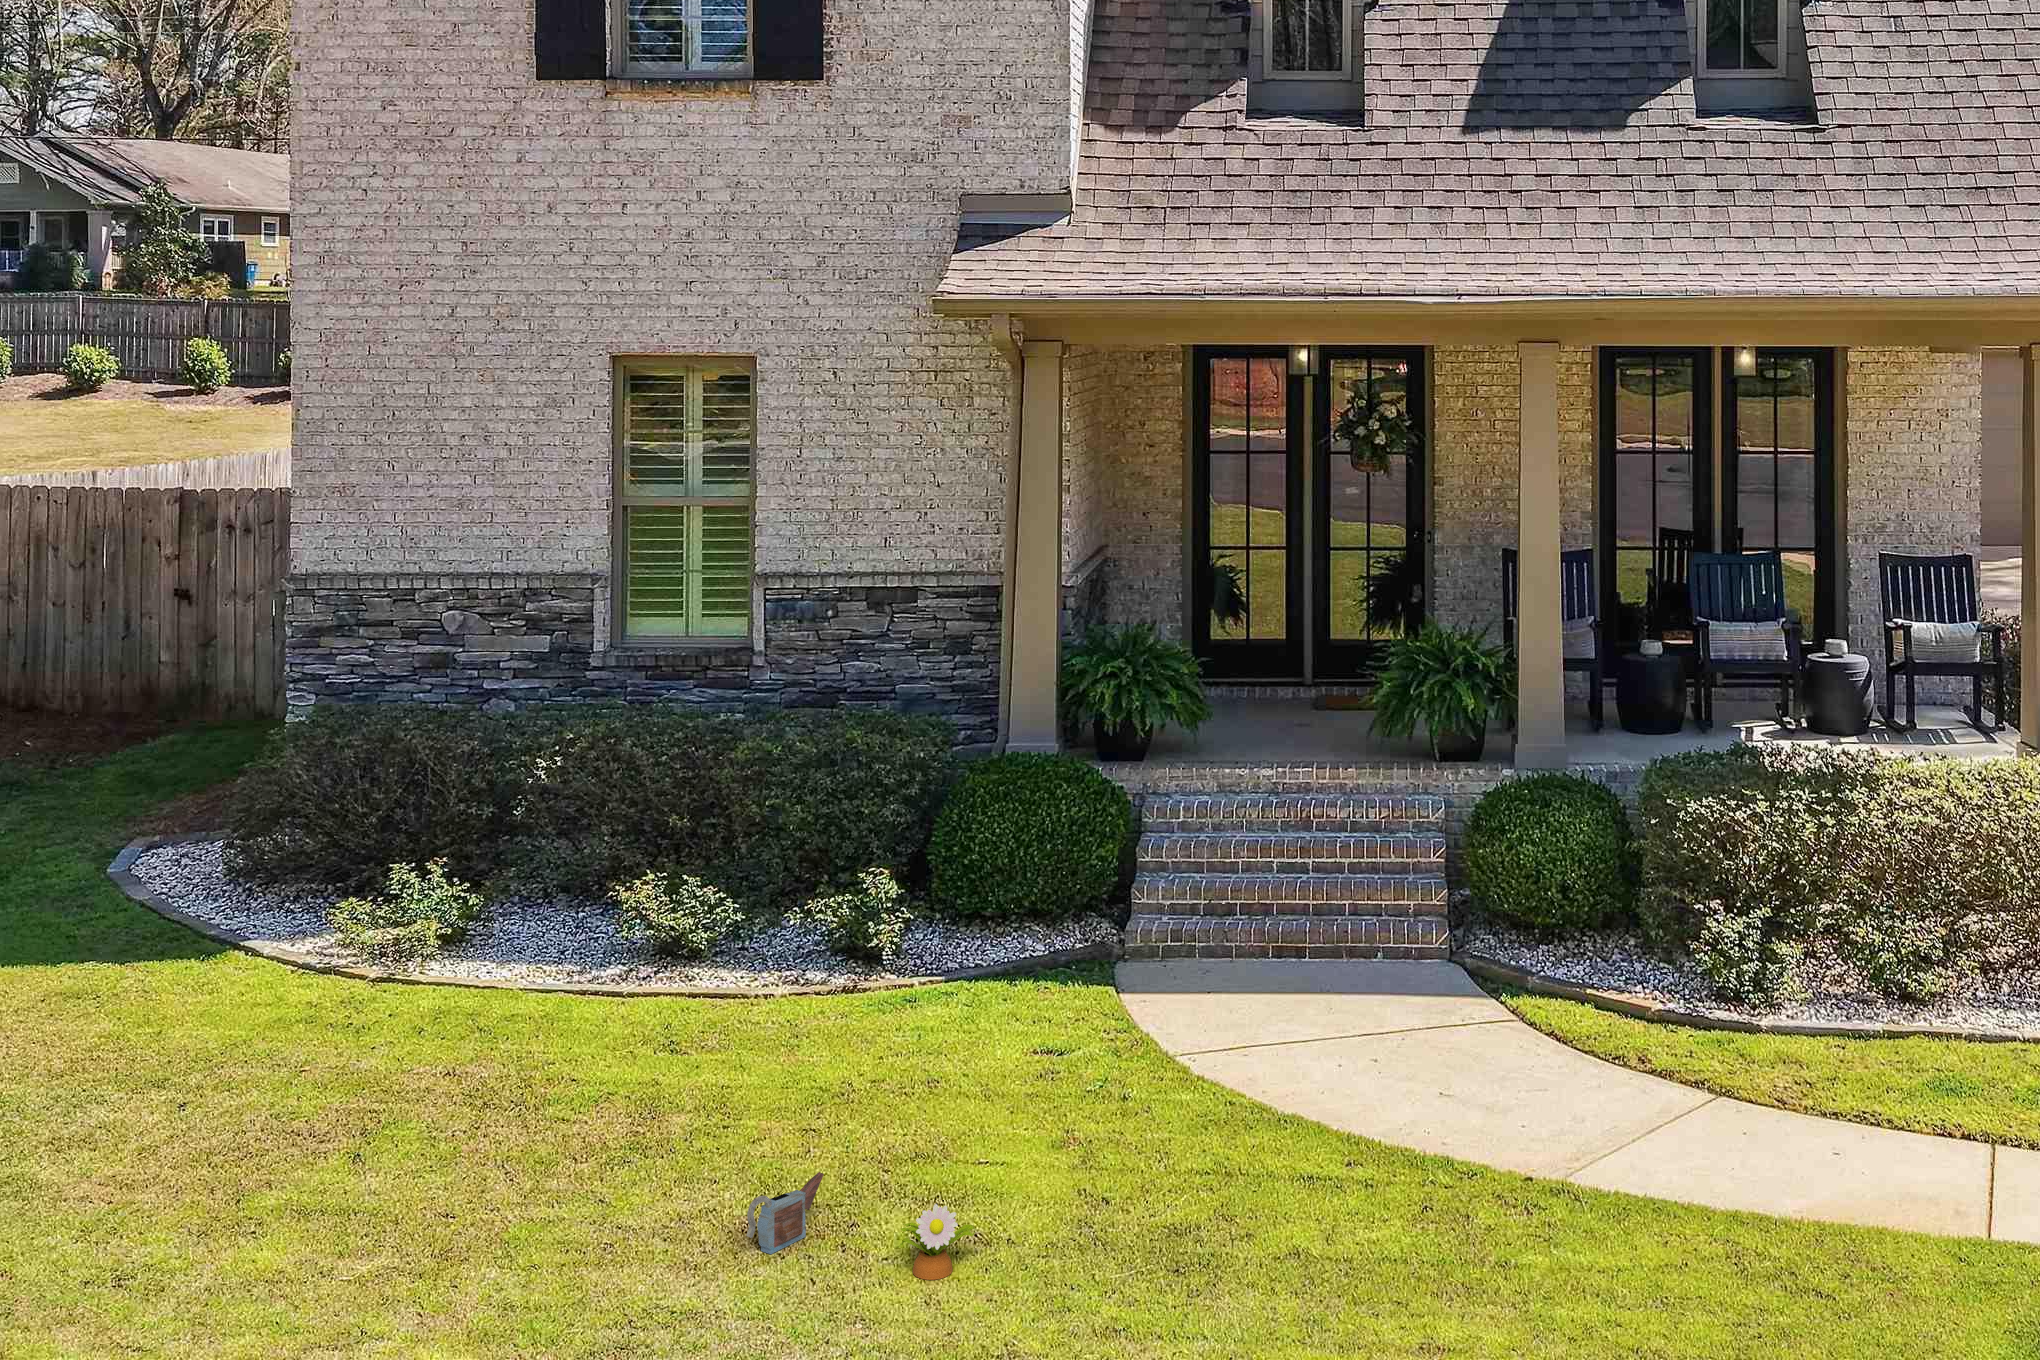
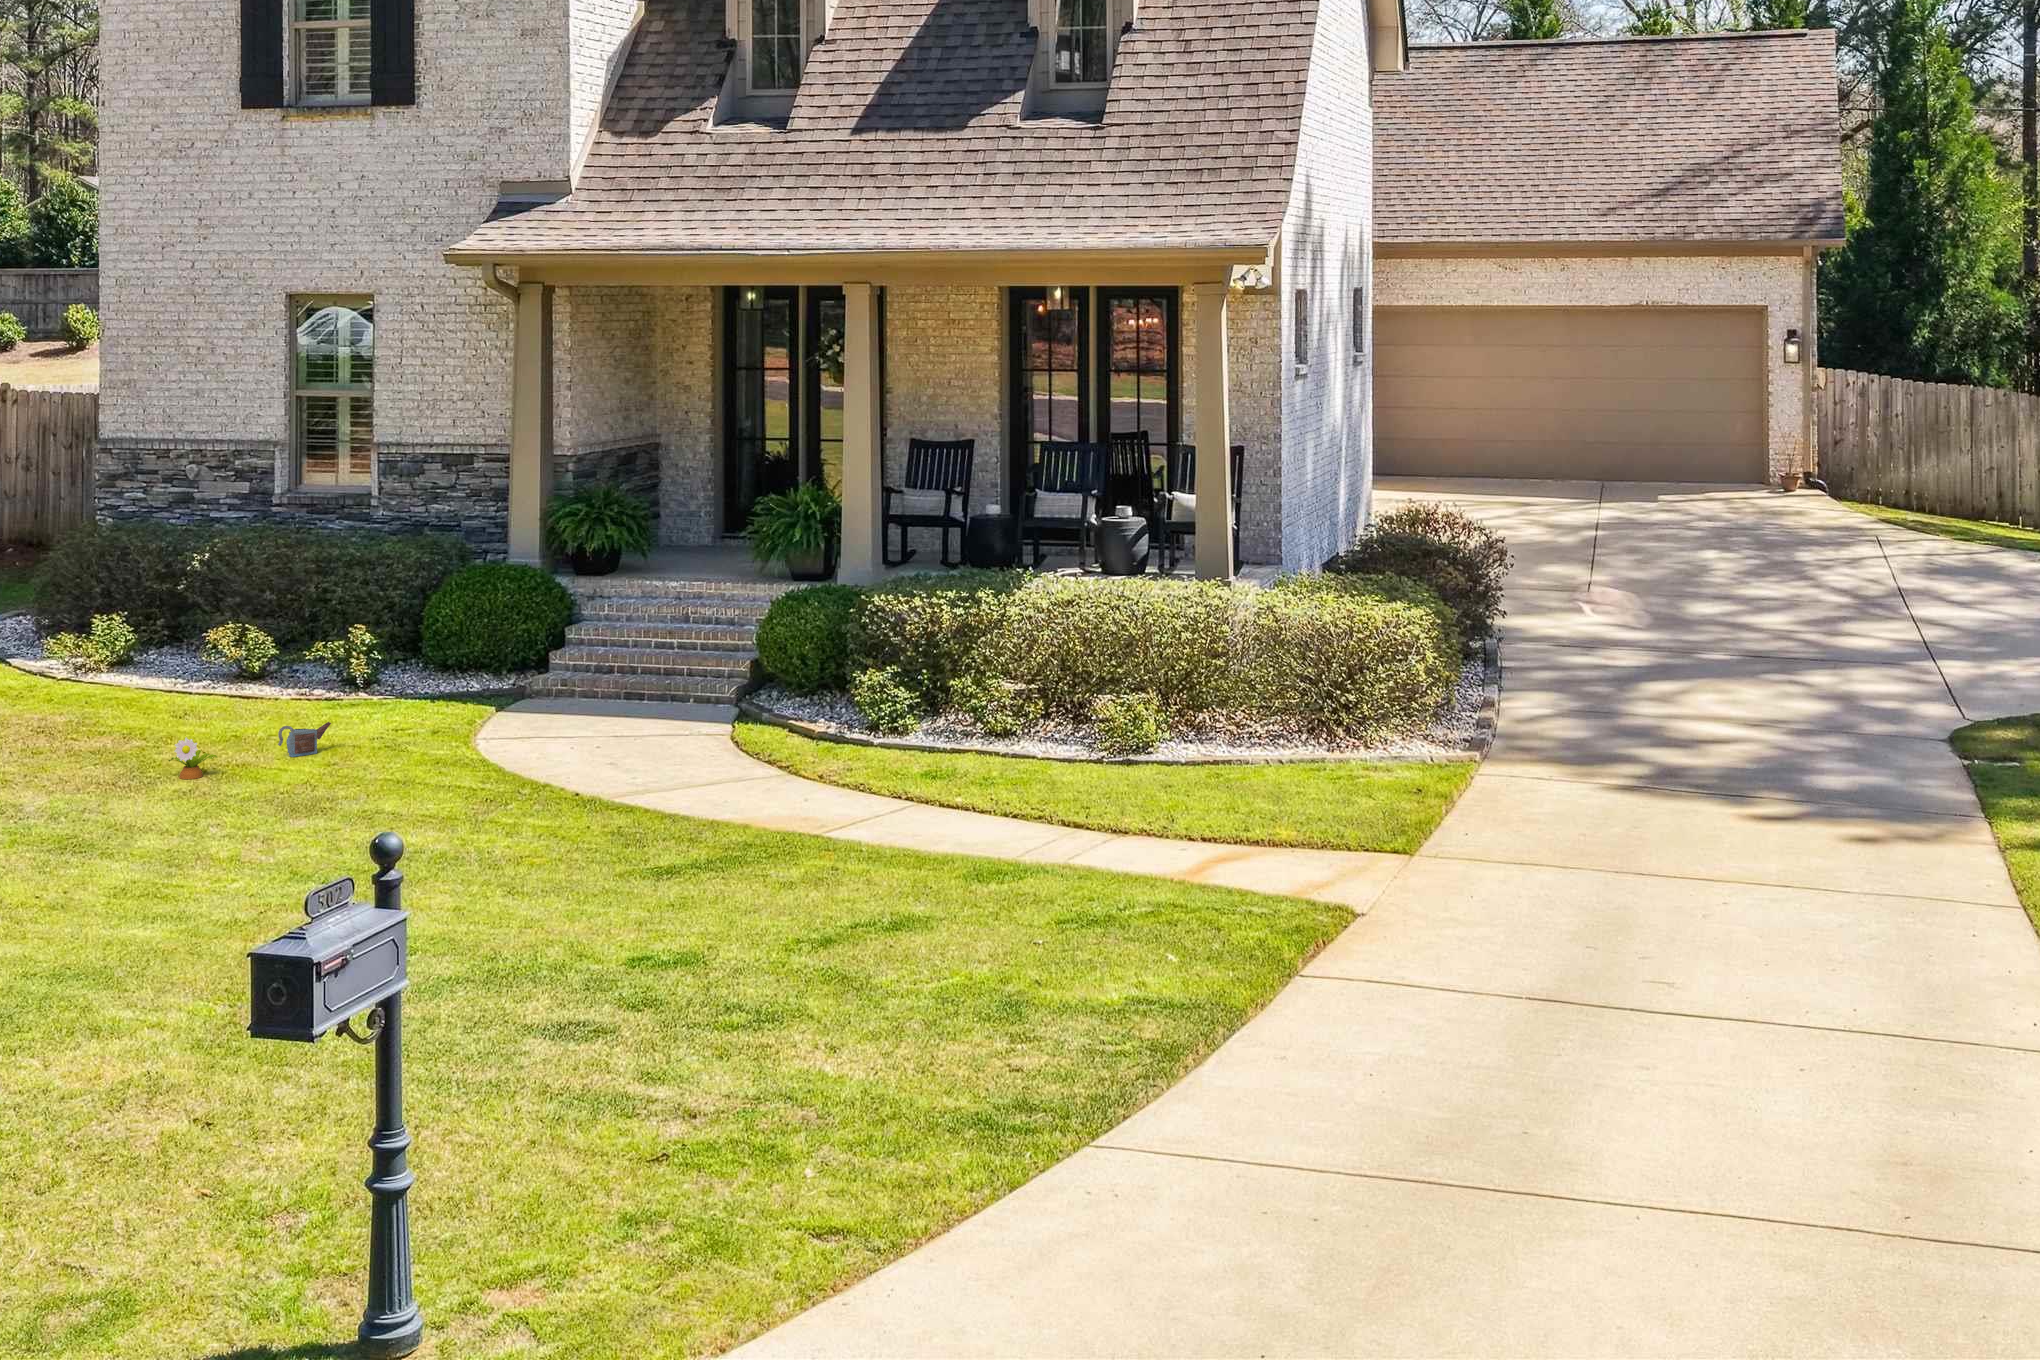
watering can: present [746,1172,824,1254] -> present [278,722,331,757]

